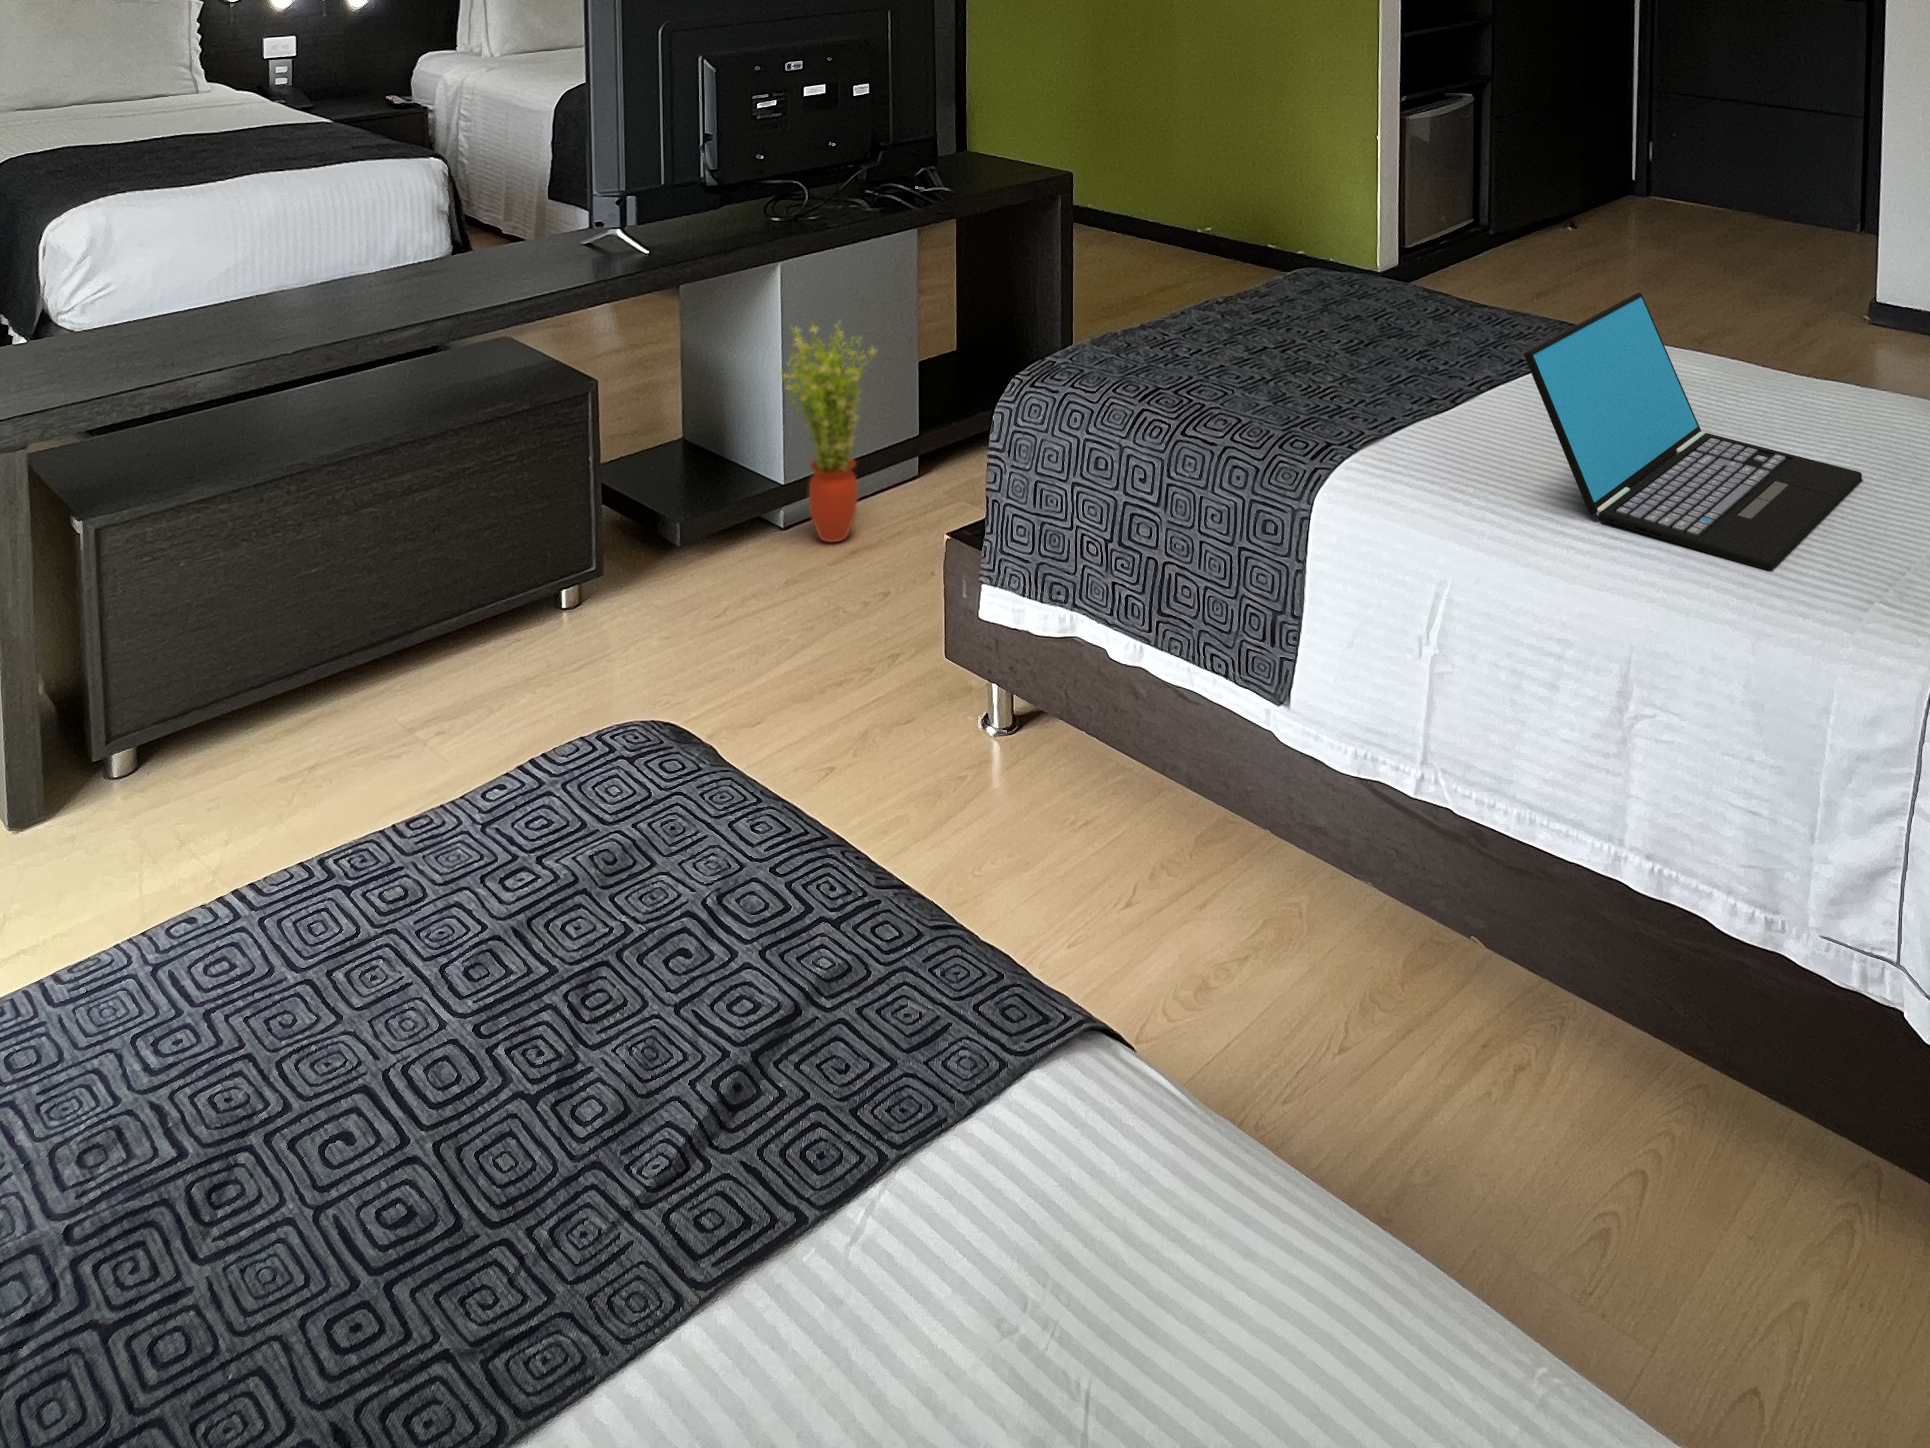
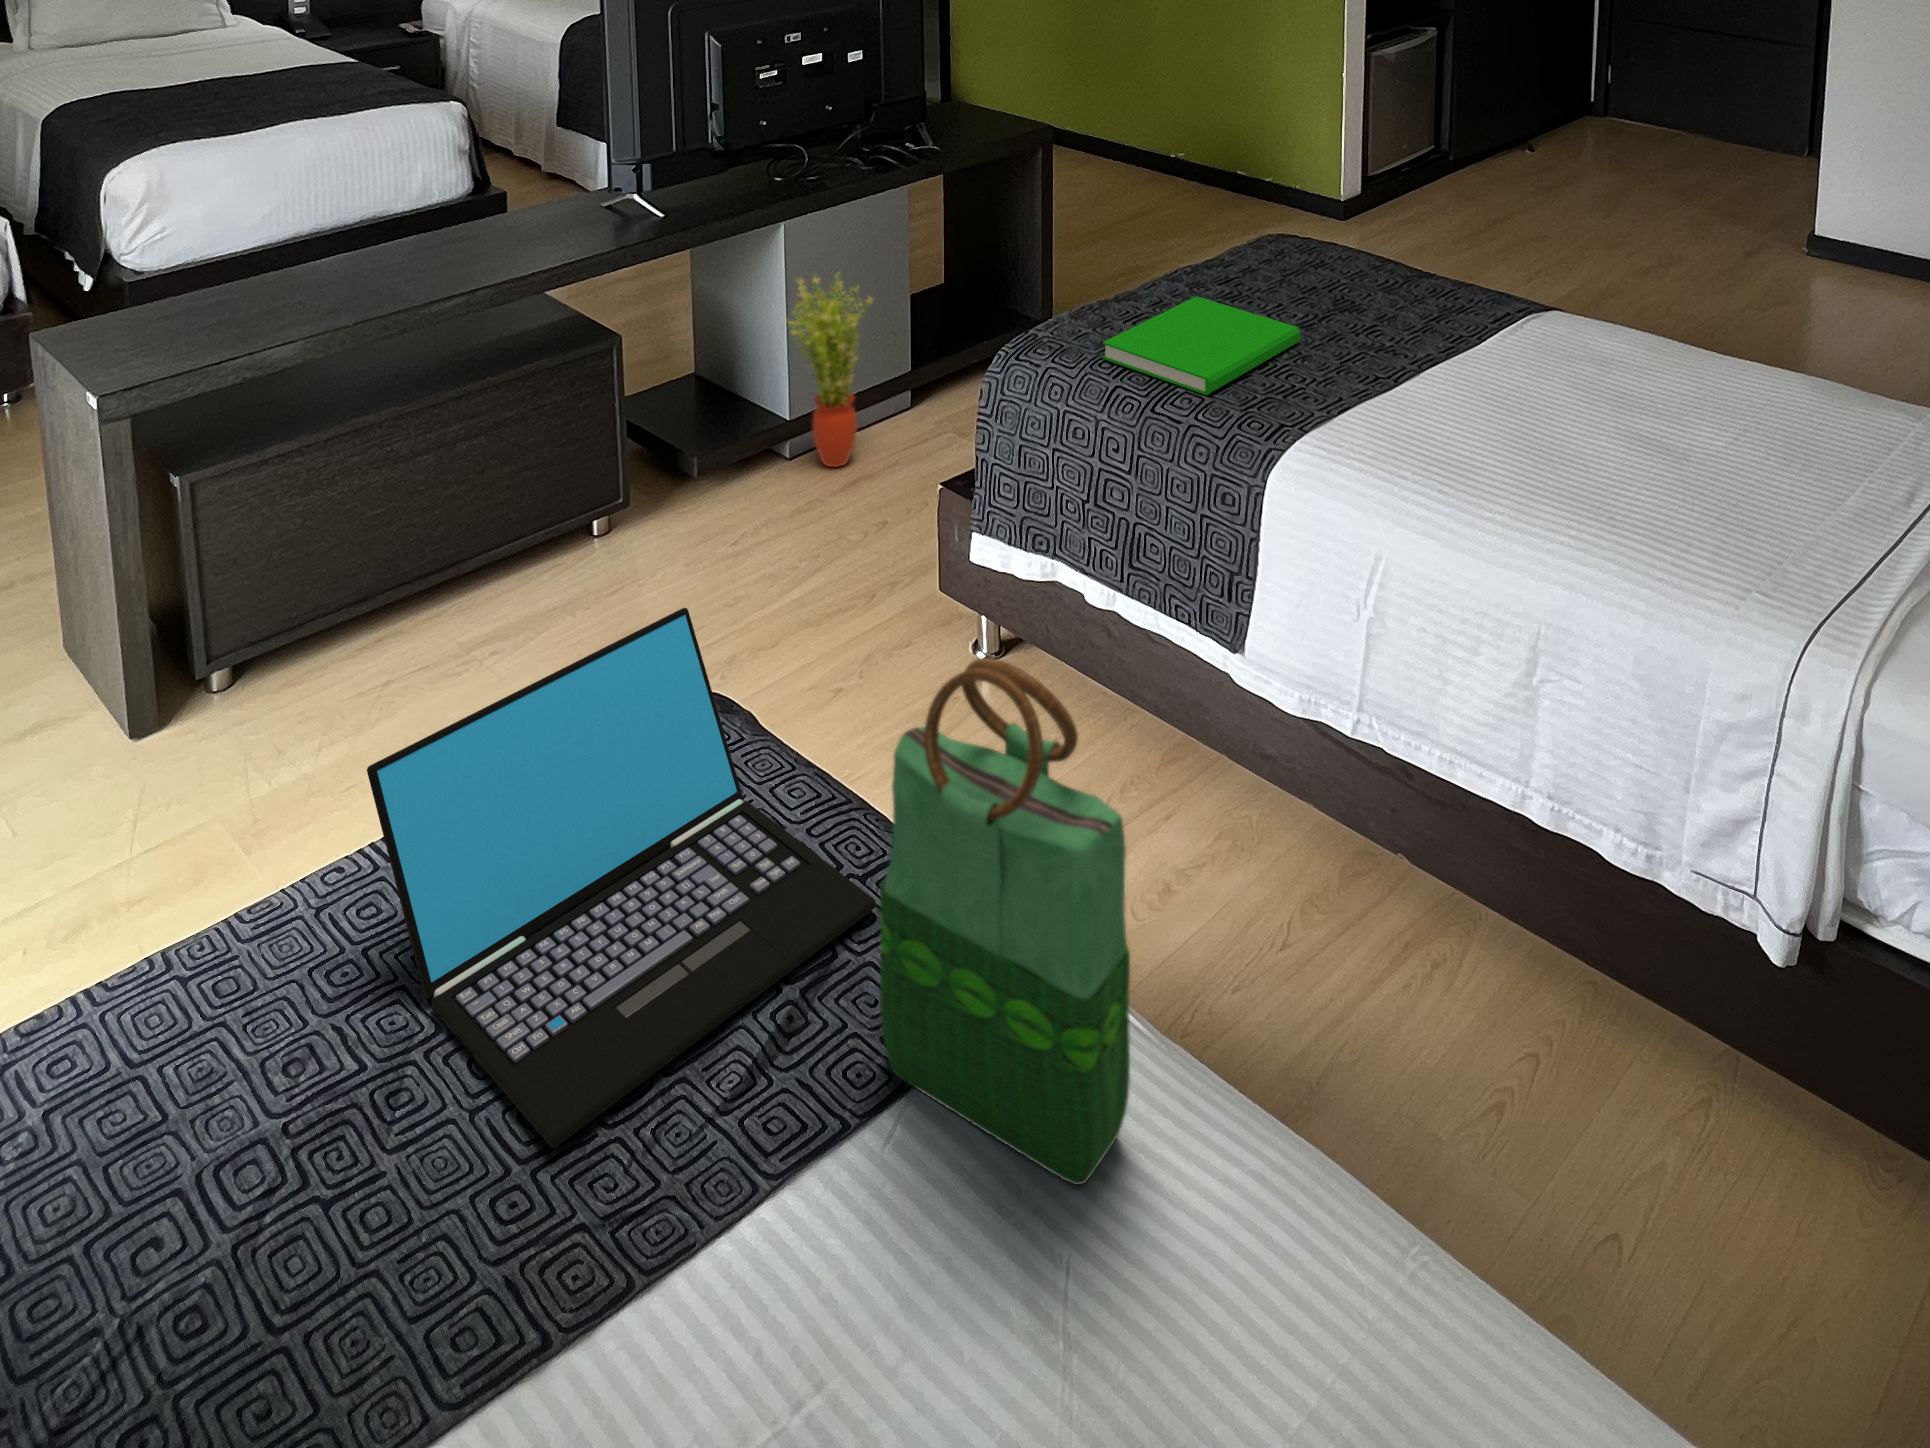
laptop: present [1524,293,1862,571] -> present [367,608,875,1148]
book: none [1129,325,1349,420] -> present [1103,296,1300,395]
tote bag: none [846,597,1160,1289] -> present [880,658,1130,1185]

